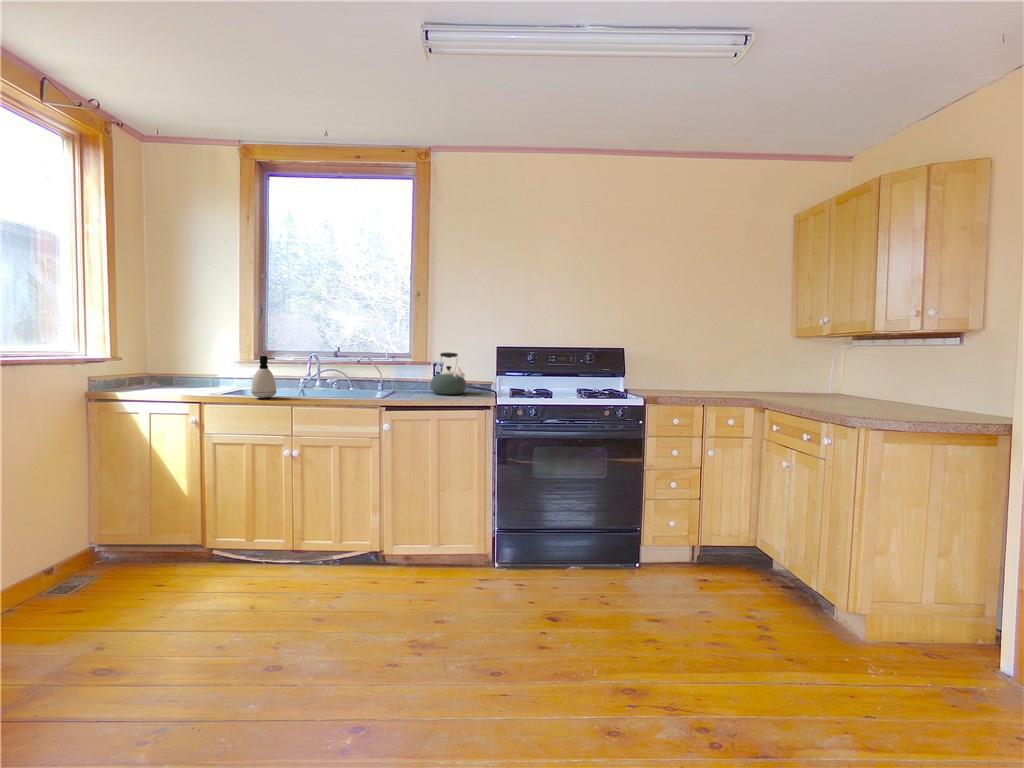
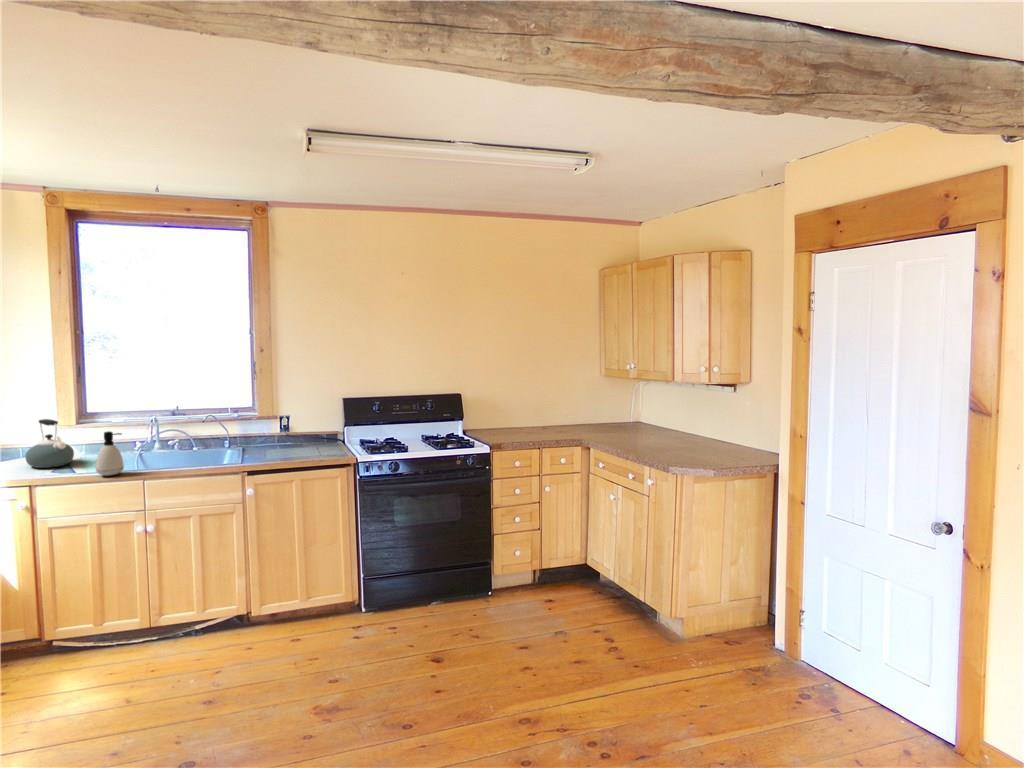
kettle: present [431,352,466,395] -> present [25,419,74,468]

